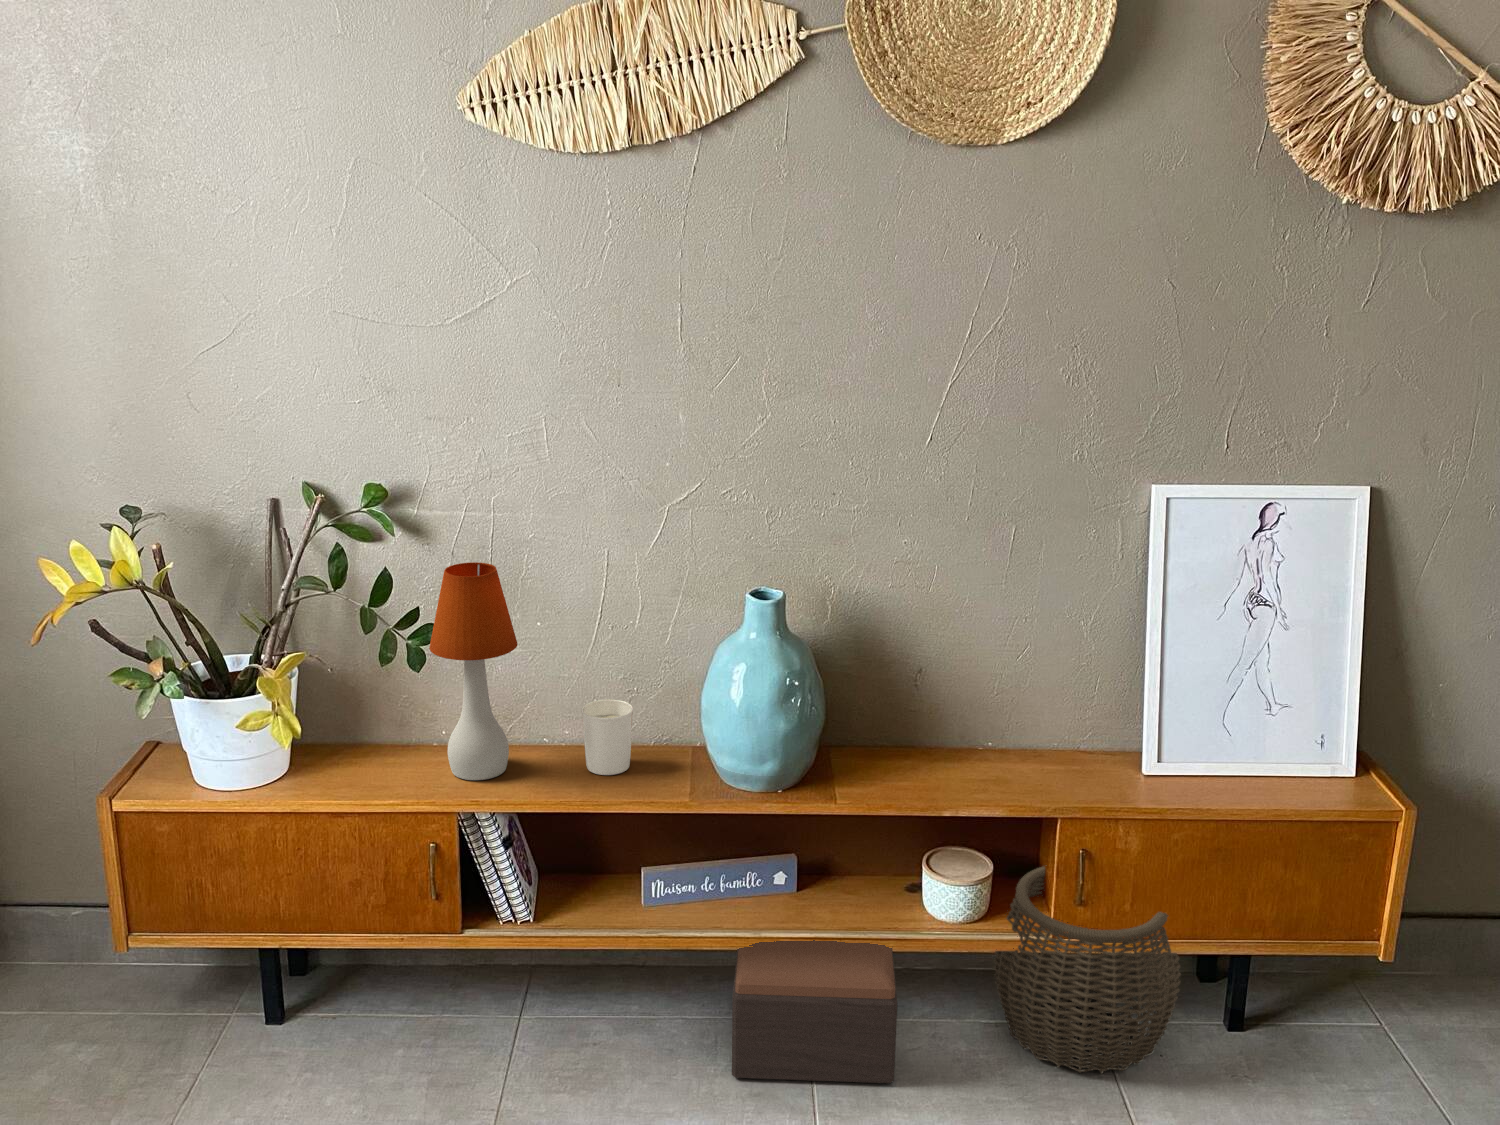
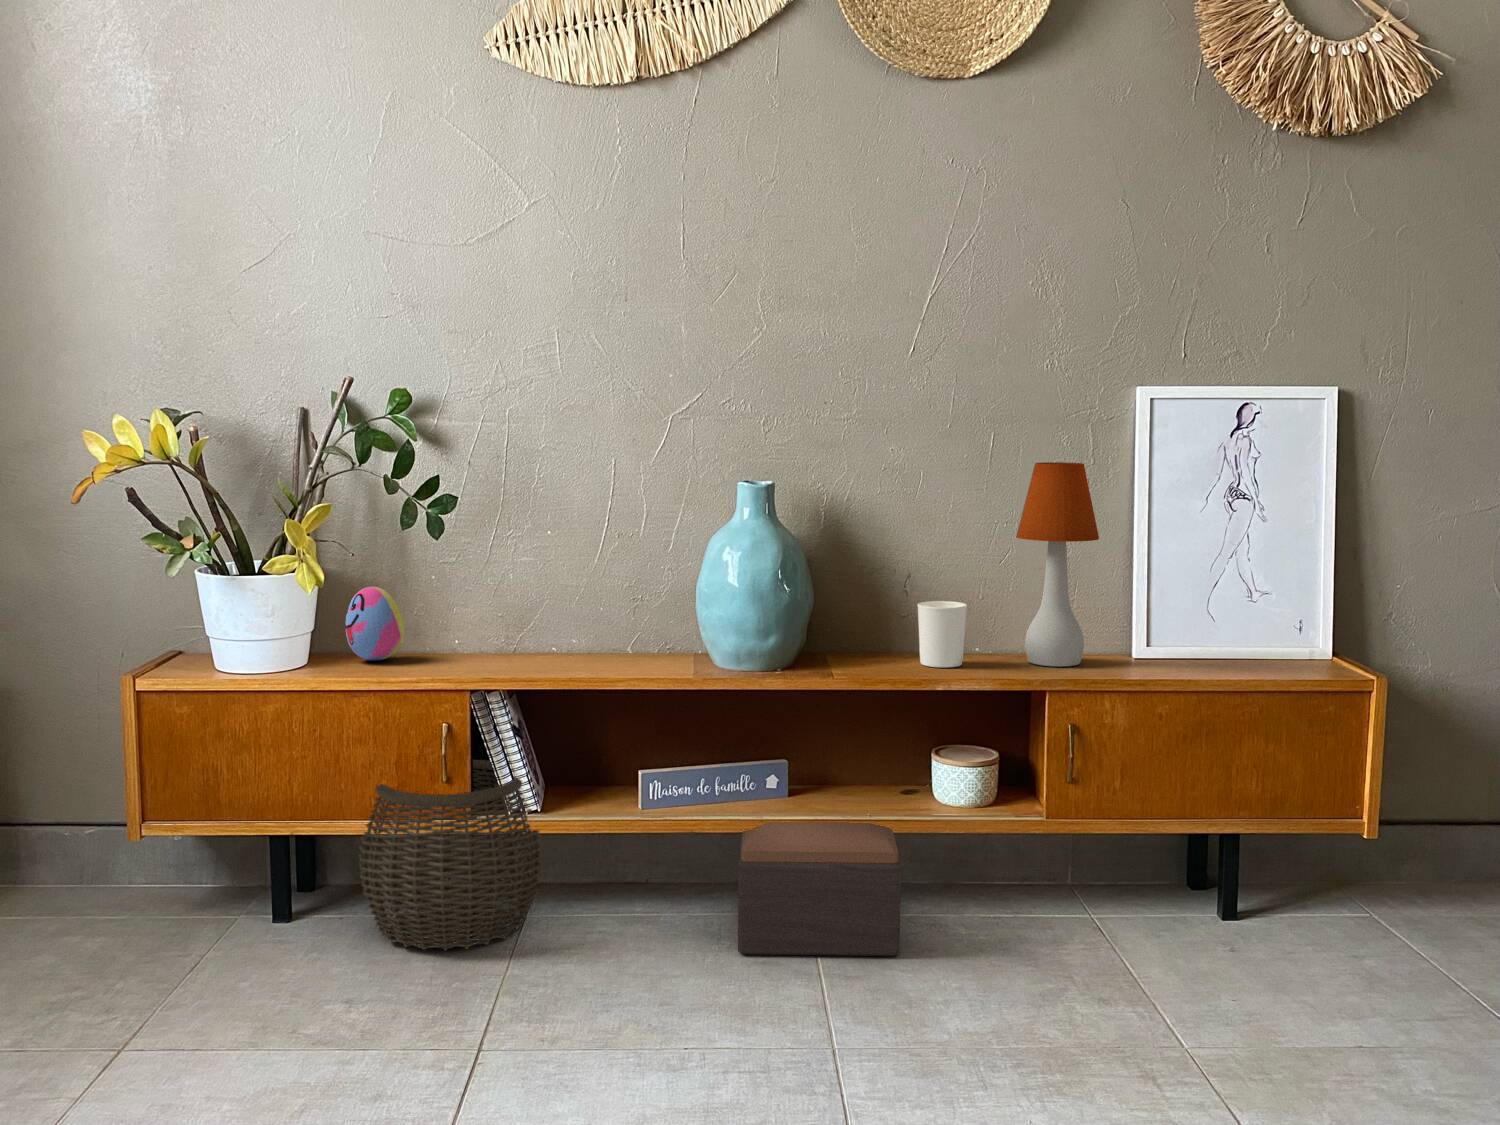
table lamp: present [430,562,518,780] -> present [1016,462,1099,667]
decorative egg: none [329,685,390,762] -> present [346,587,404,661]
candle holder: present [581,699,633,775] -> present [917,601,967,668]
woven basket: present [994,867,1181,1074] -> present [359,760,542,951]

